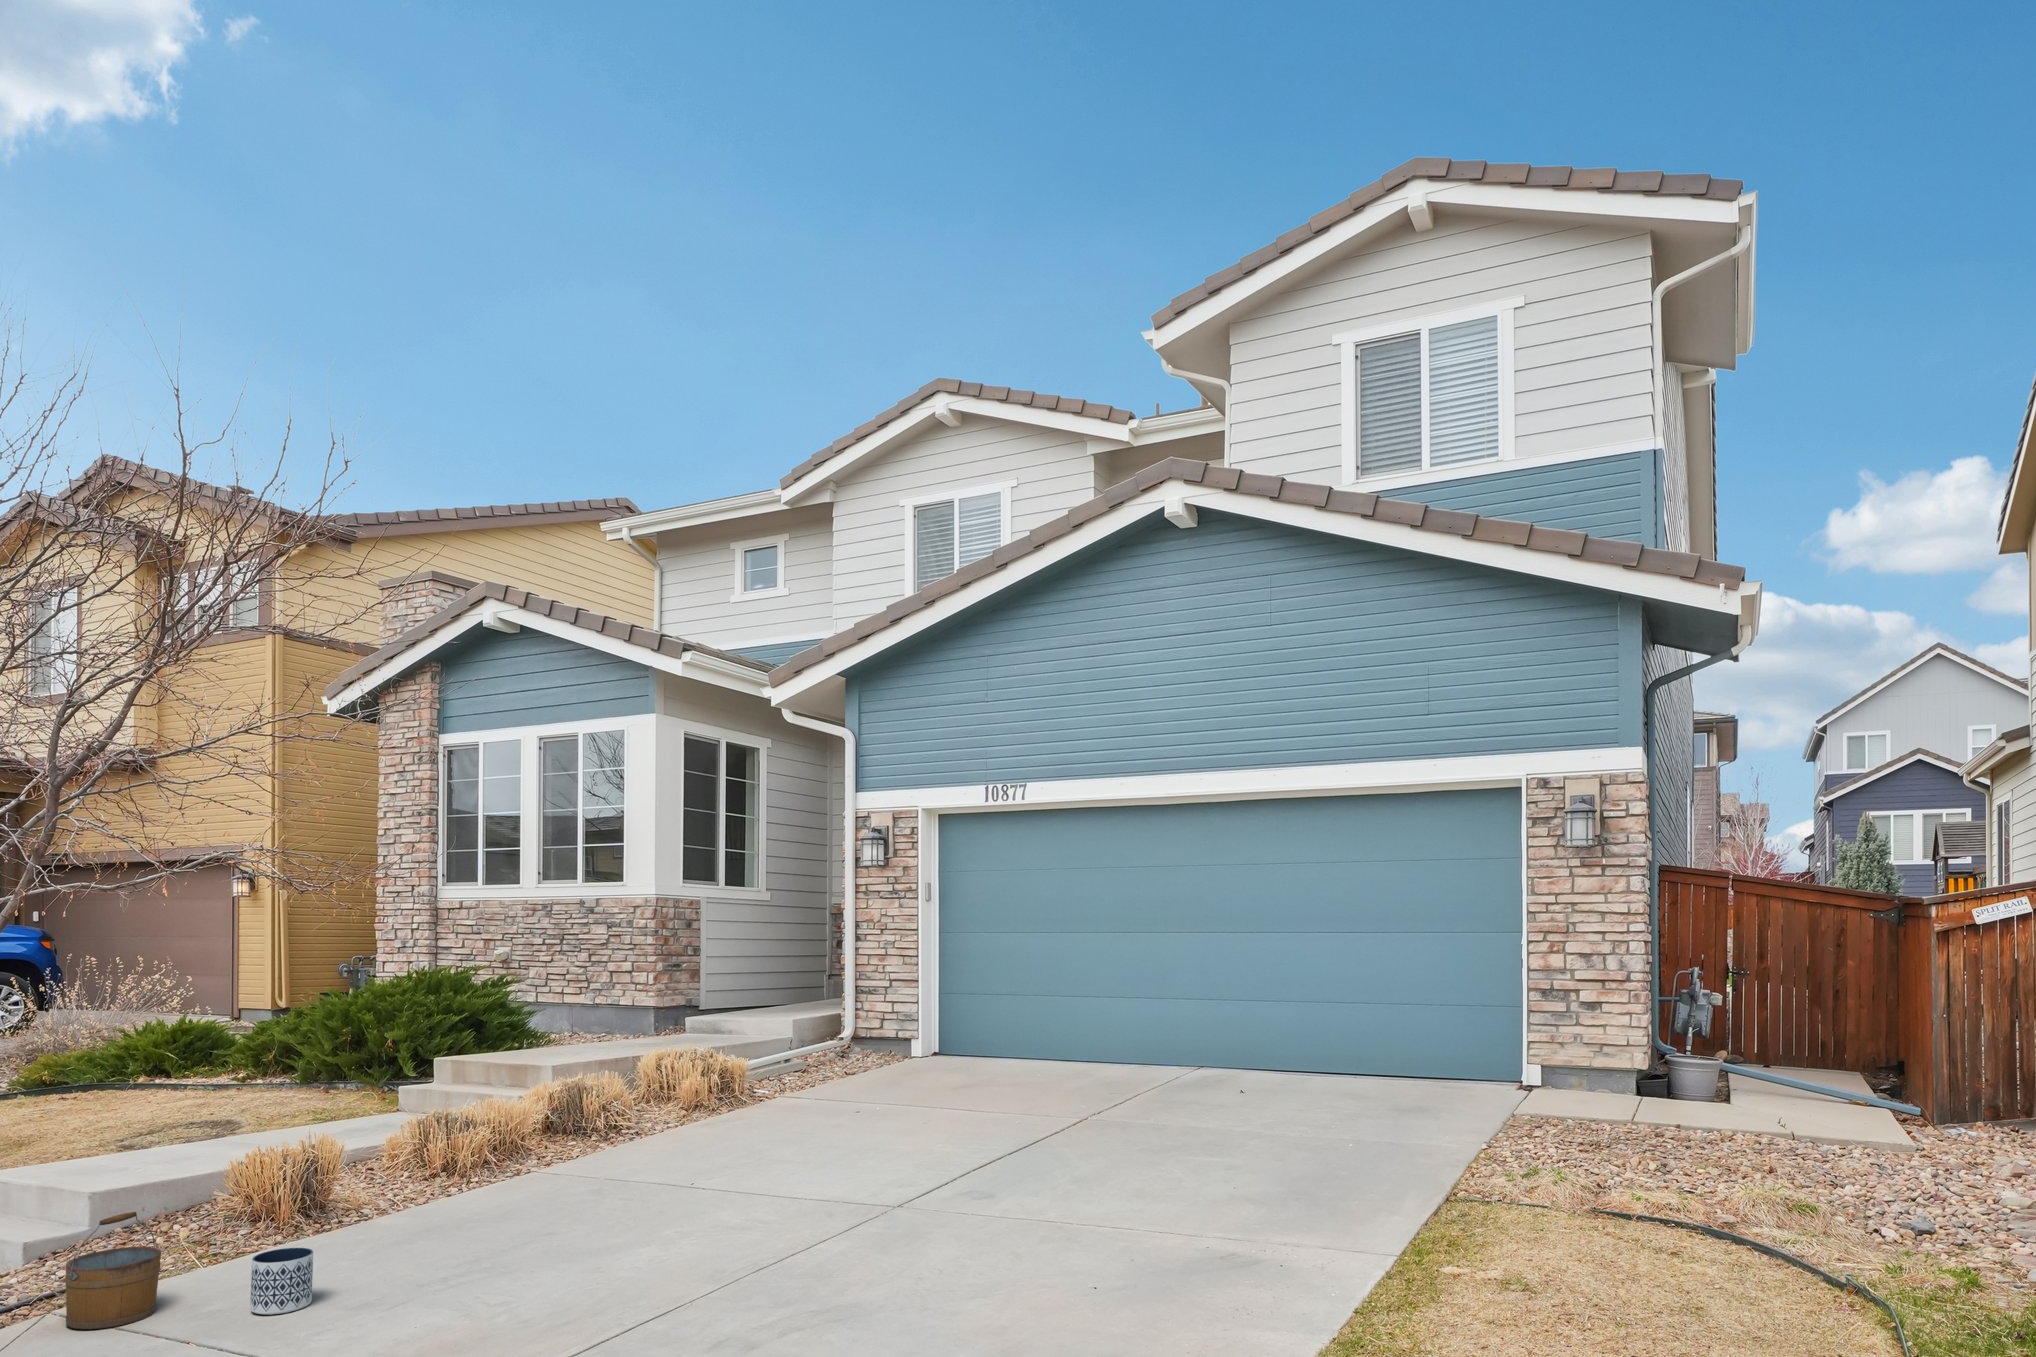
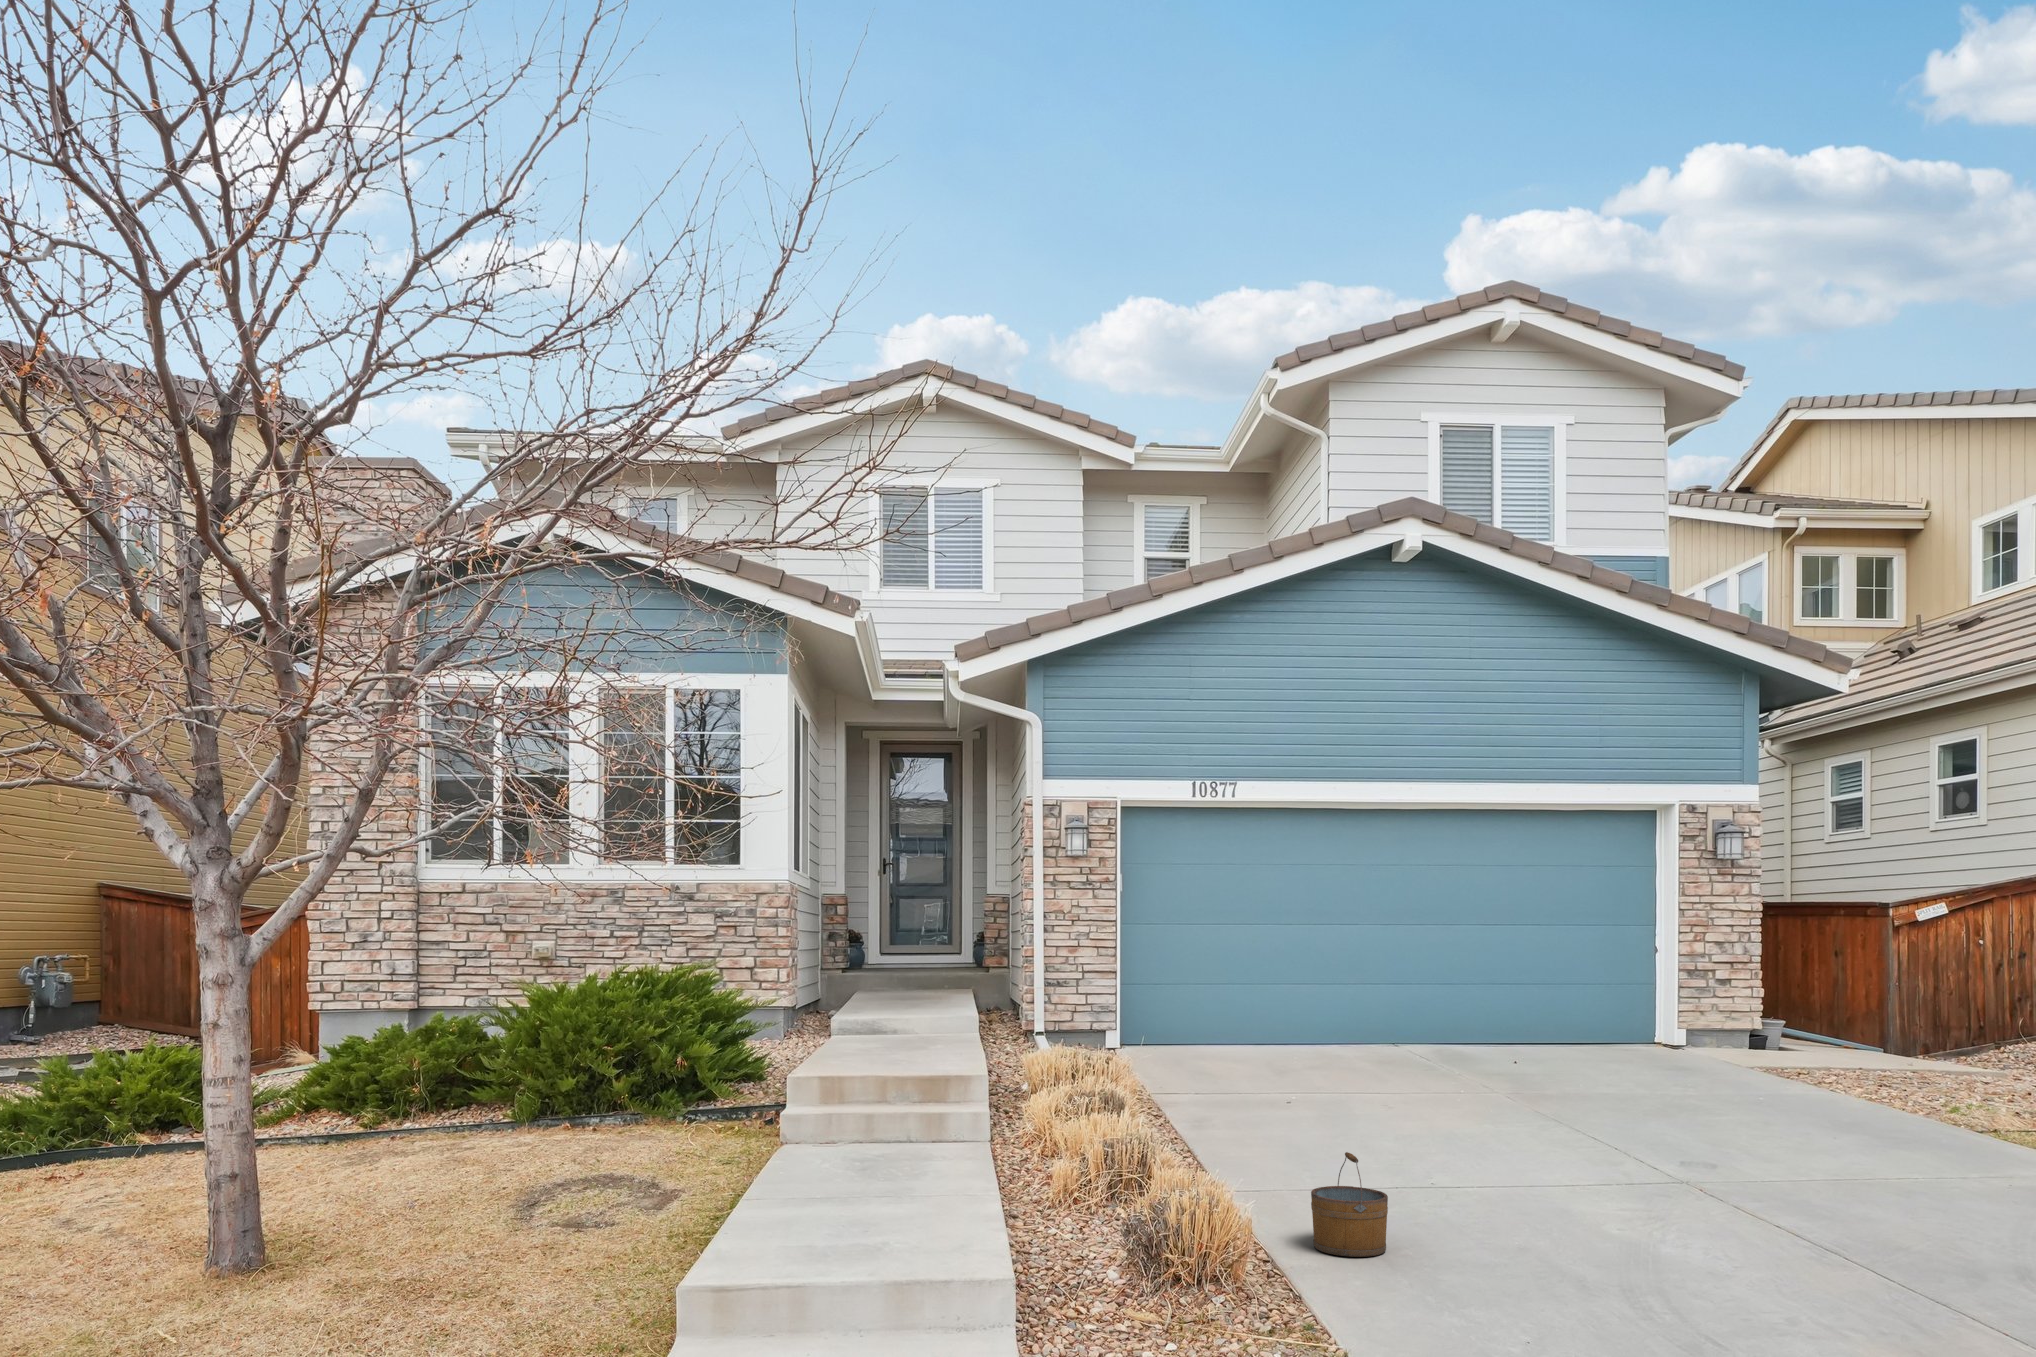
planter: present [250,1248,313,1315] -> none [1429,1177,1480,1232]

